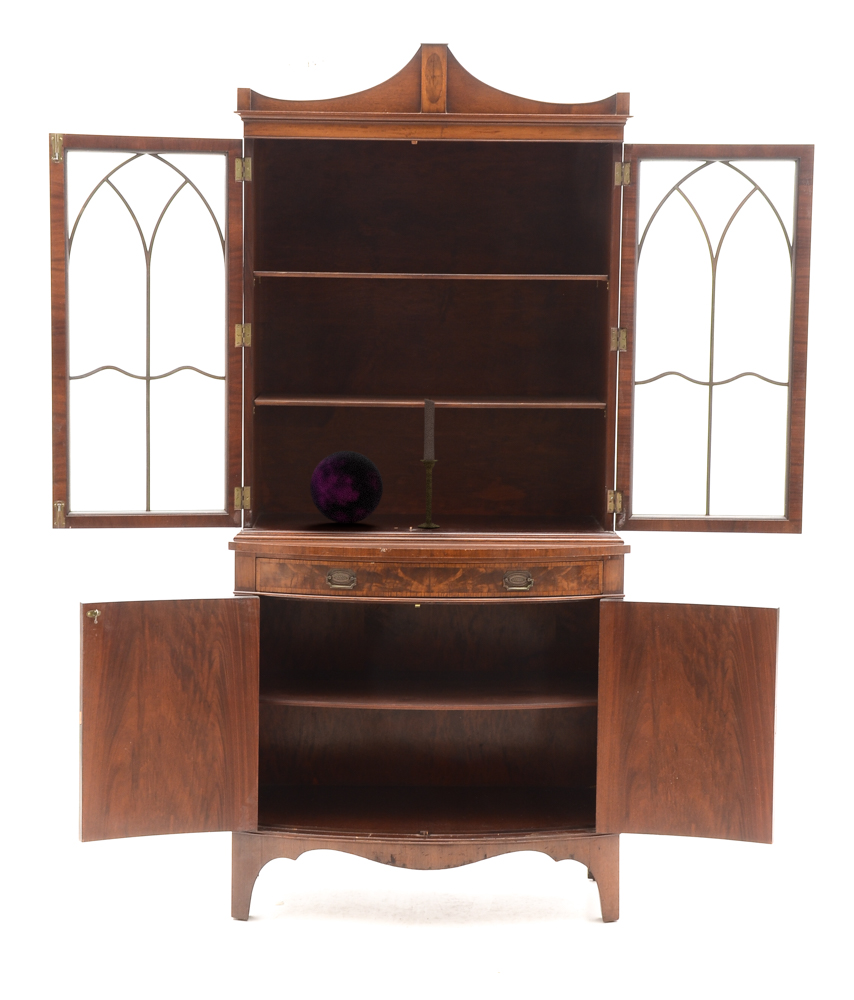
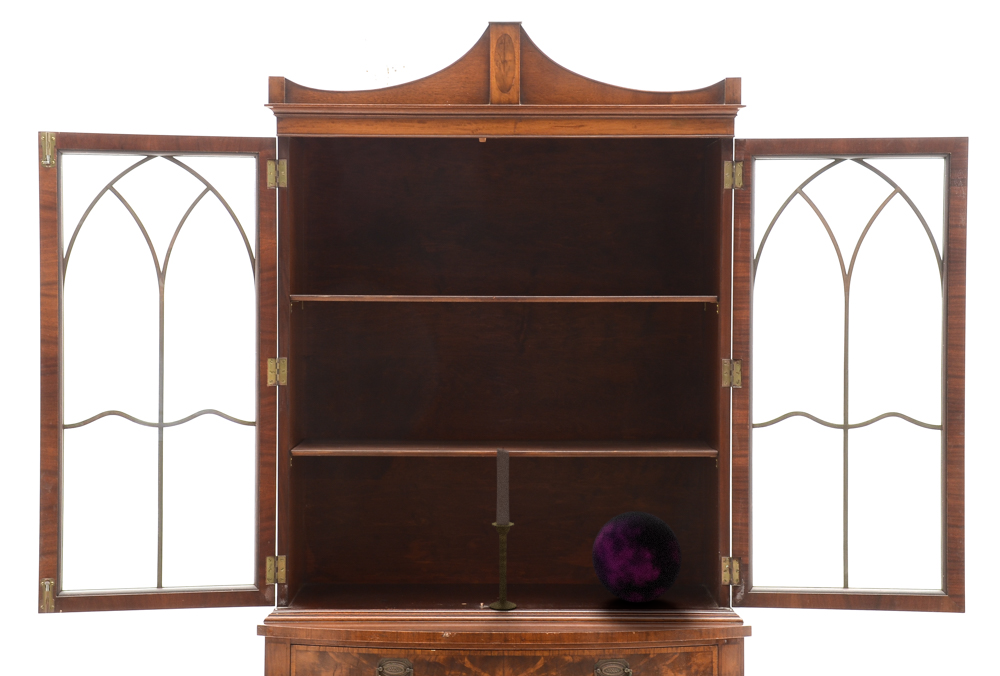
decorative orb: present [310,451,383,524] -> present [592,511,682,602]

